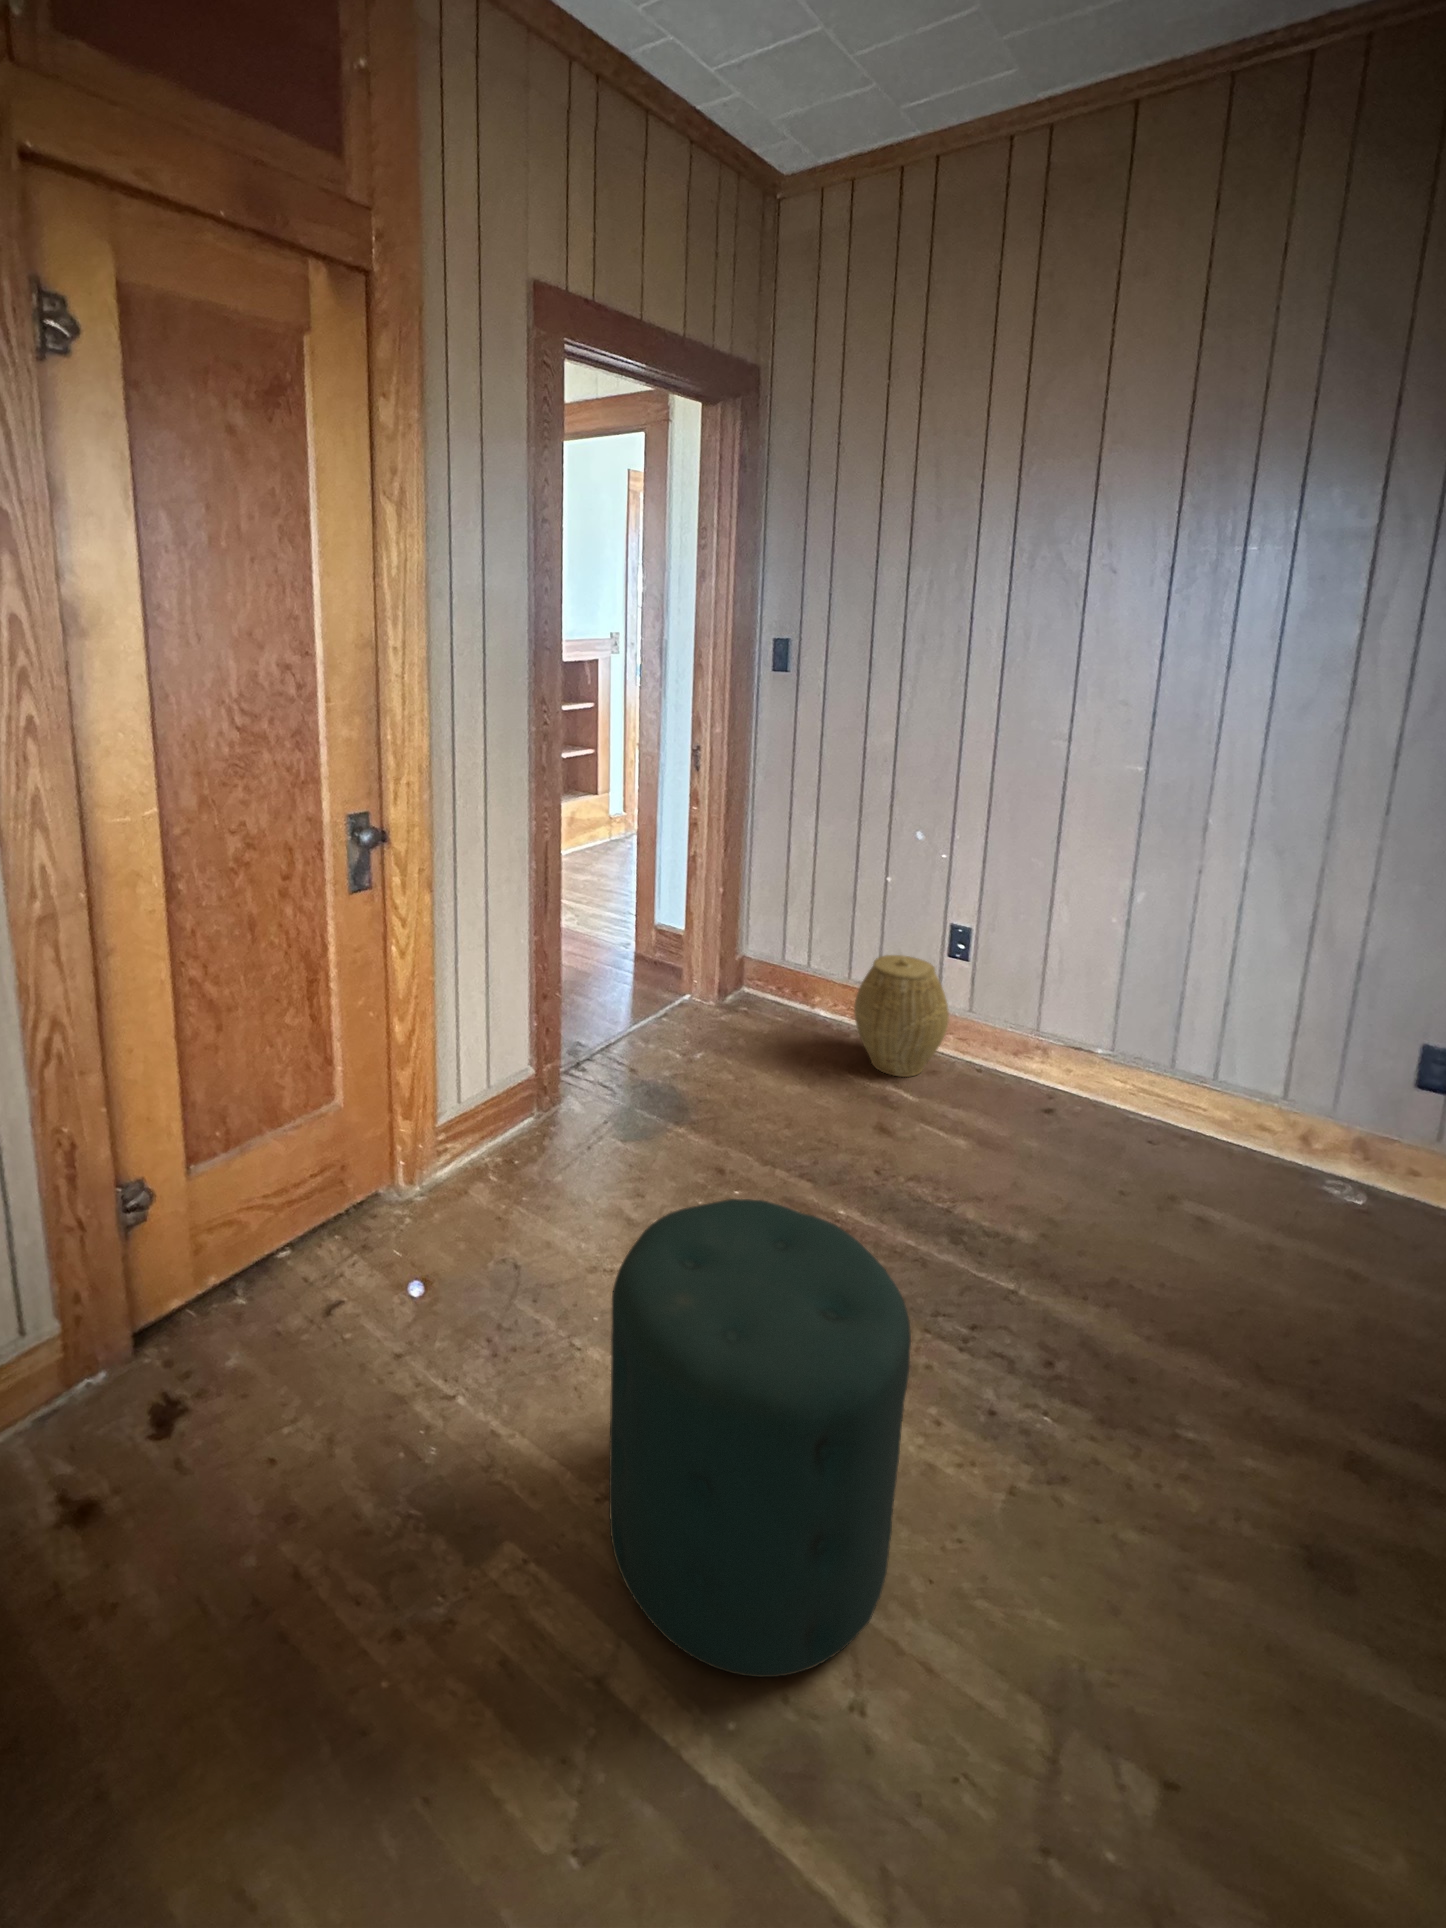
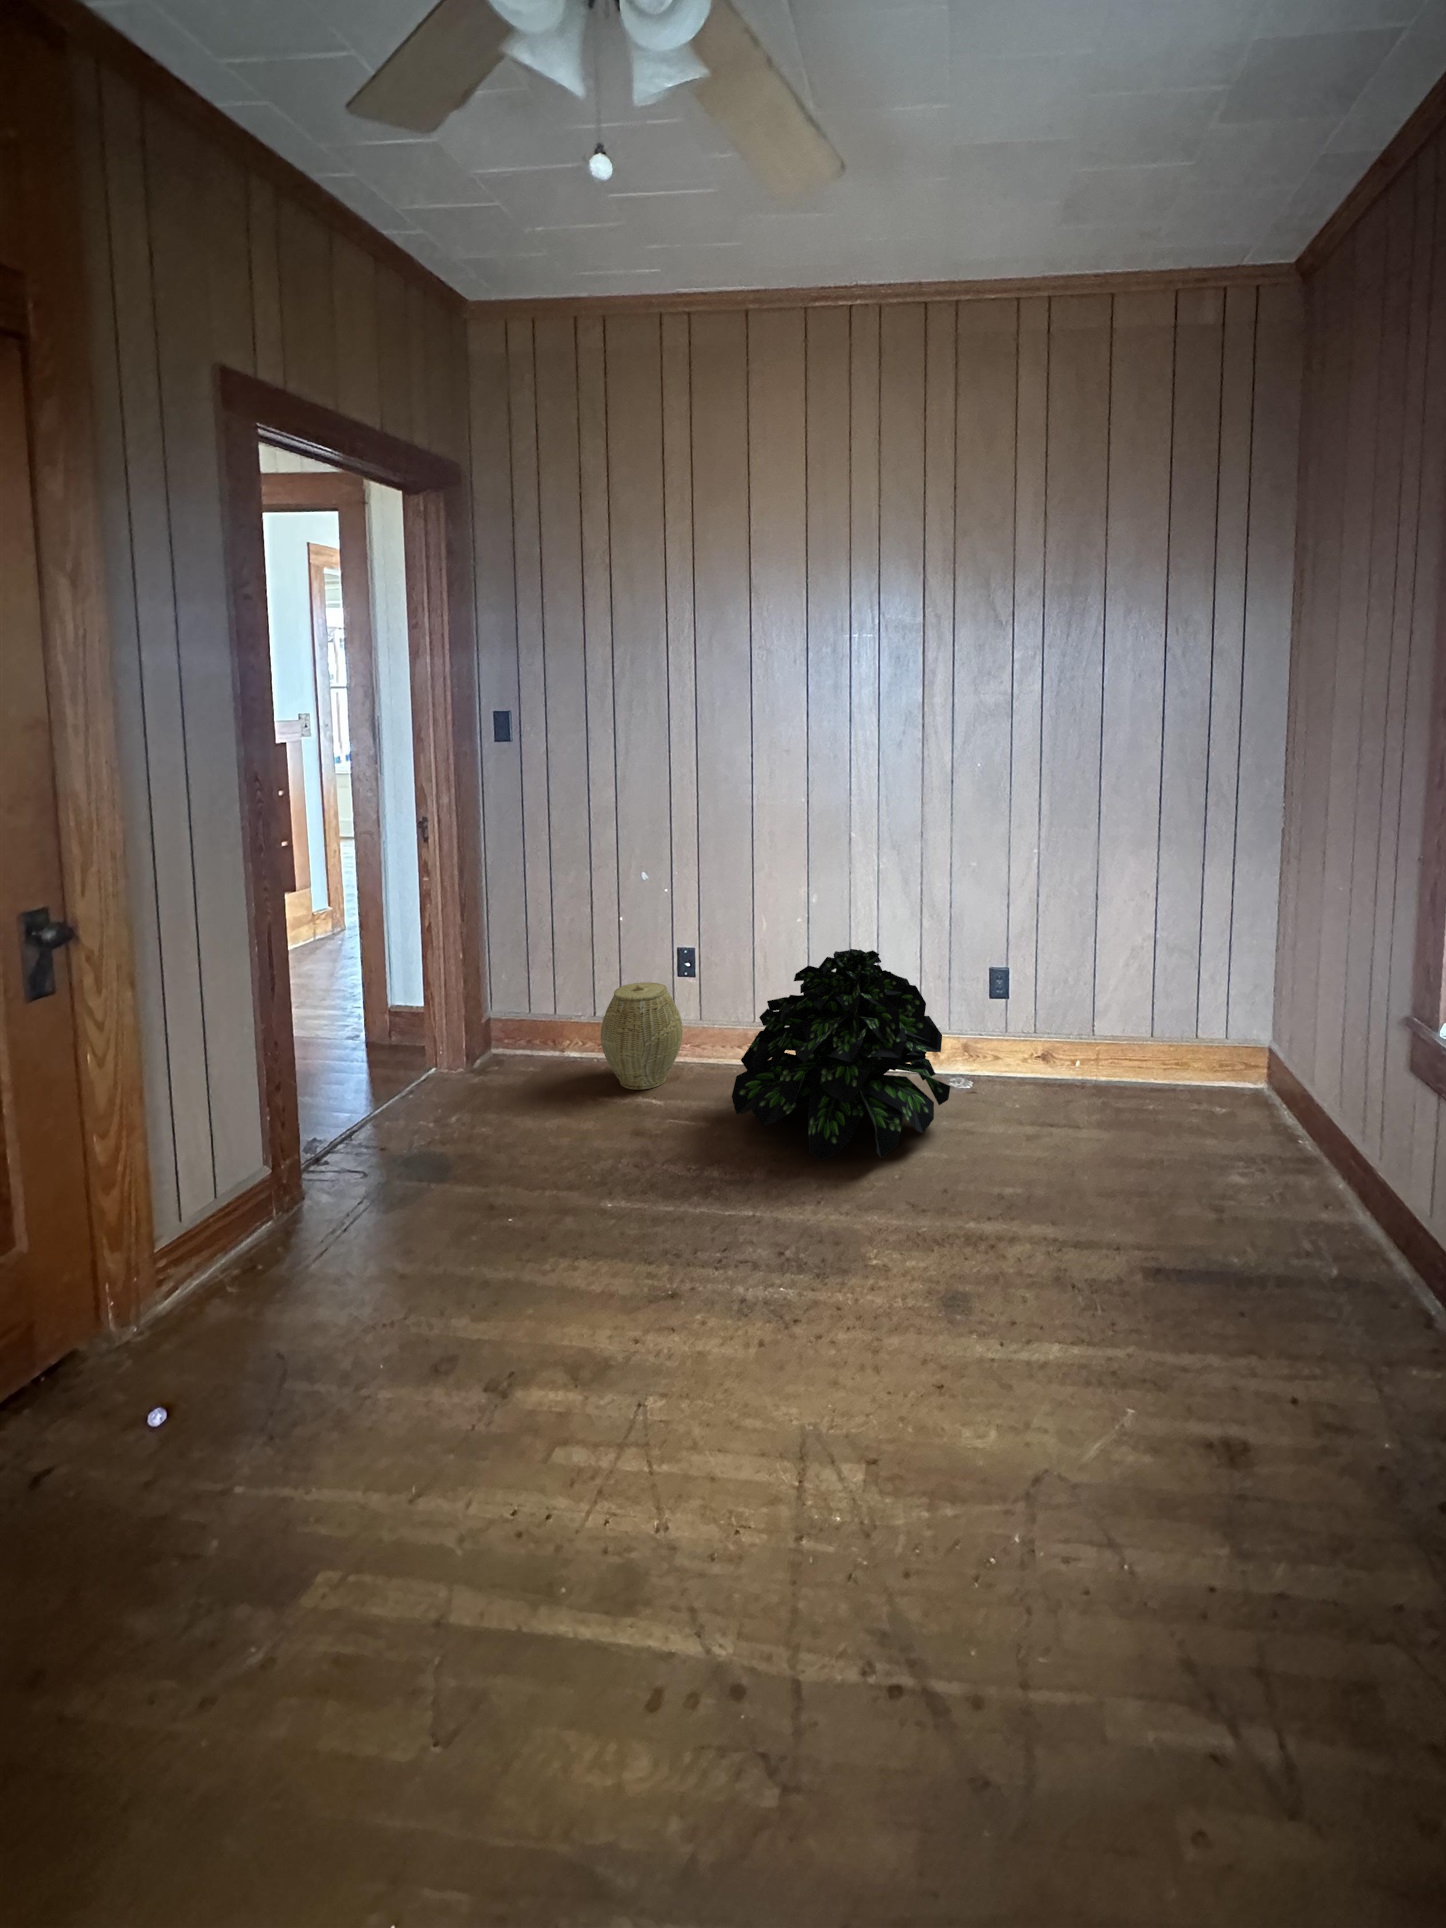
potted plant: none [1001,976,1331,1269] -> present [732,949,950,1160]
ottoman: present [609,1199,911,1677] -> none [412,1176,673,1568]

